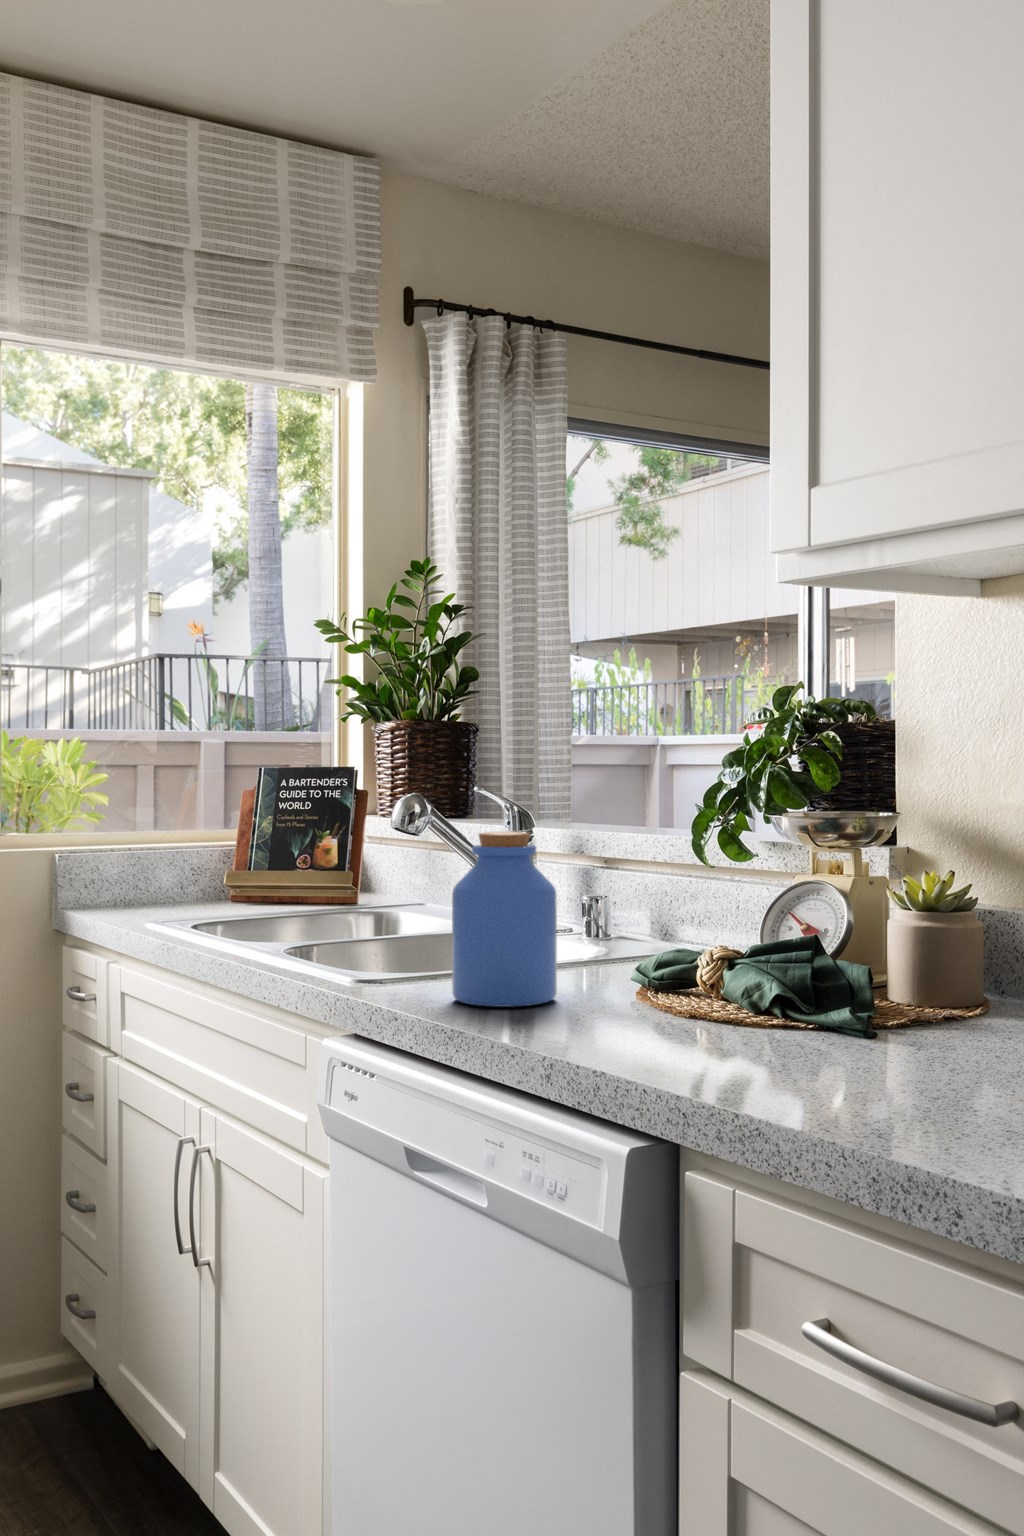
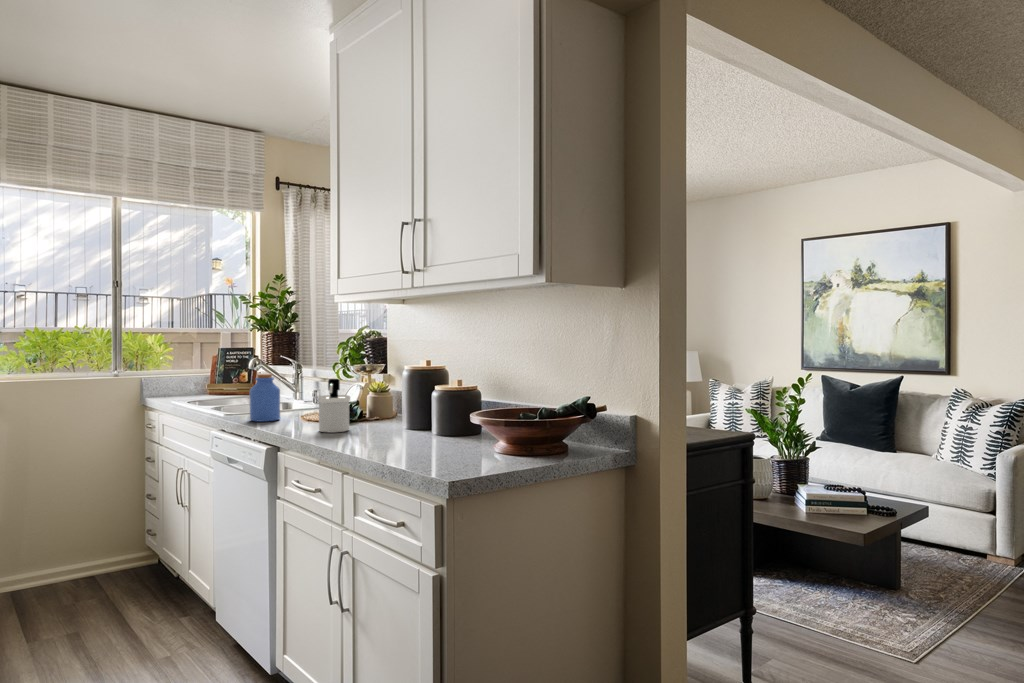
soap dispenser: none [785,847,919,1073] -> present [318,379,350,433]

